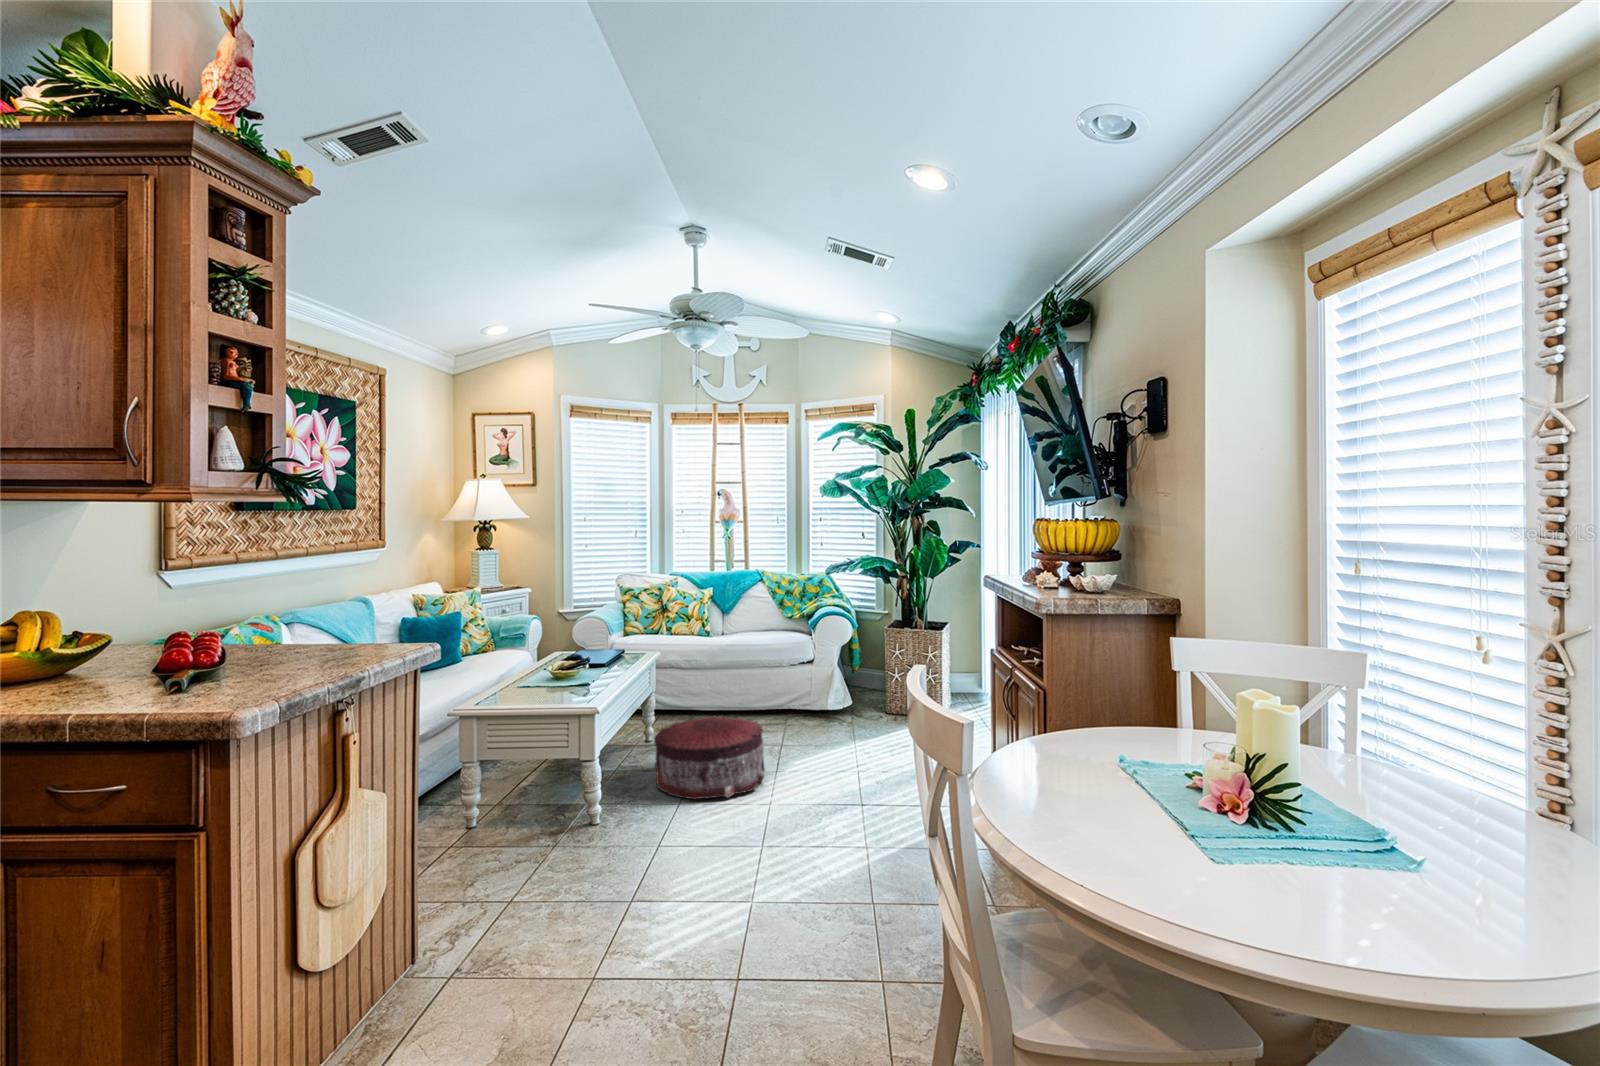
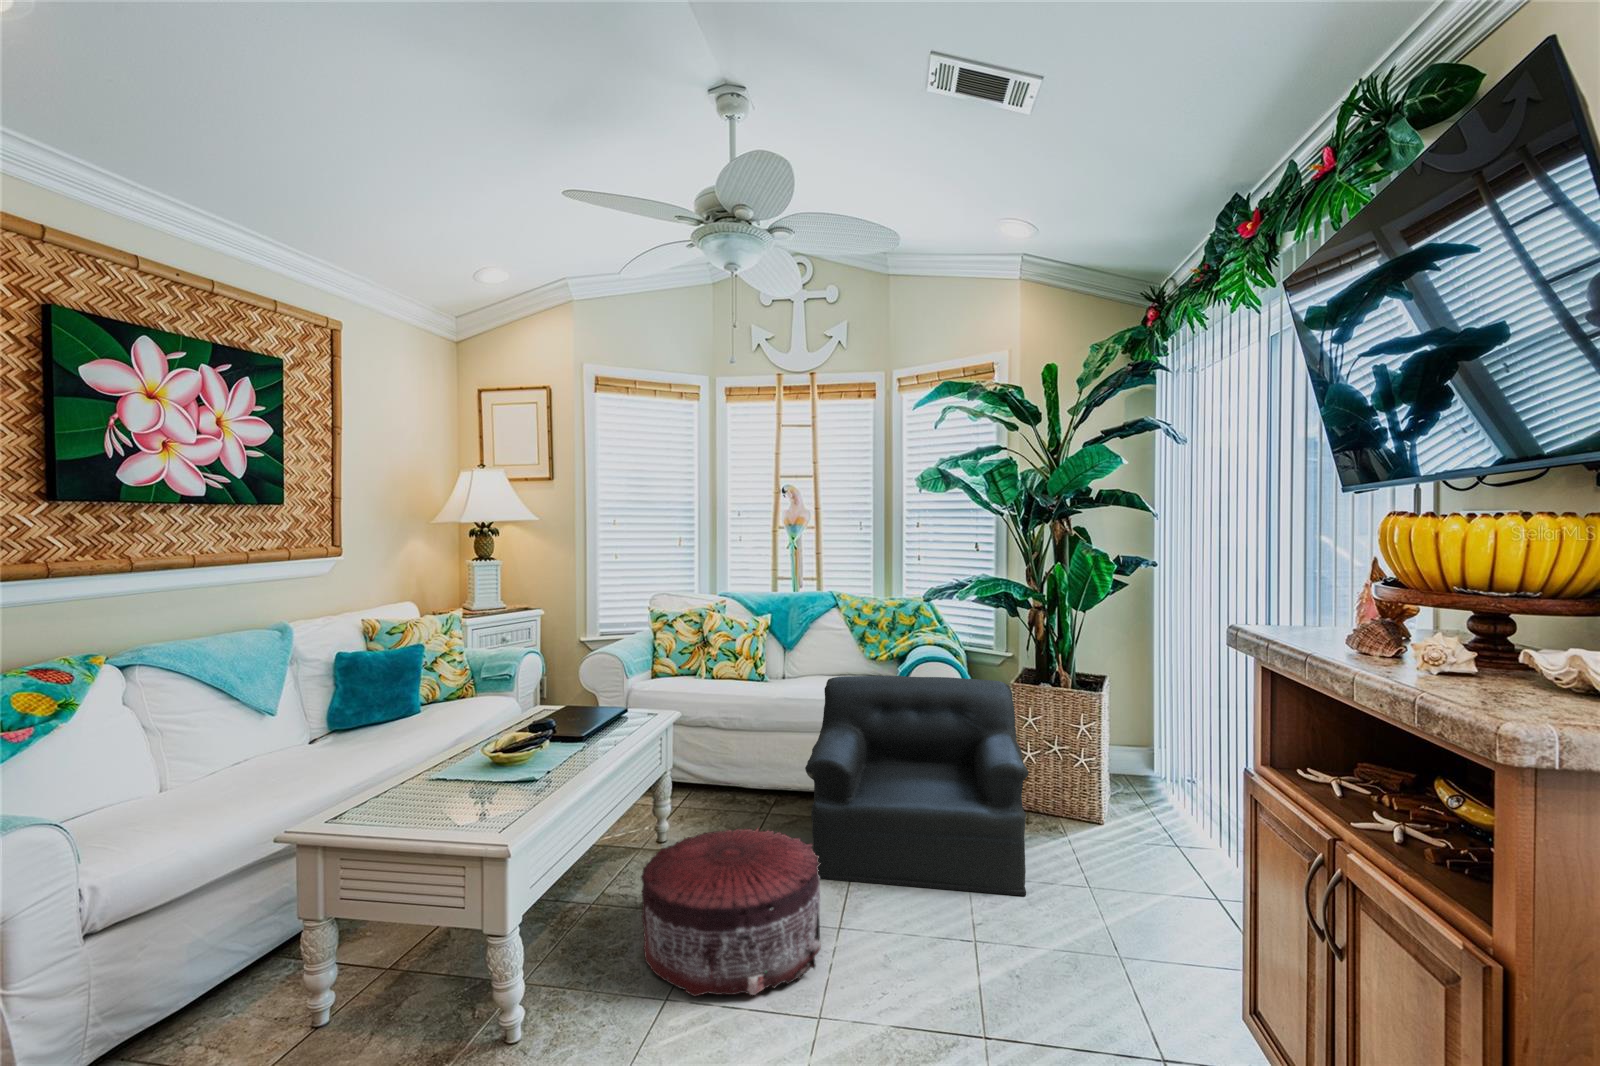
armchair: none [749,626,890,753] -> present [805,676,1029,896]

